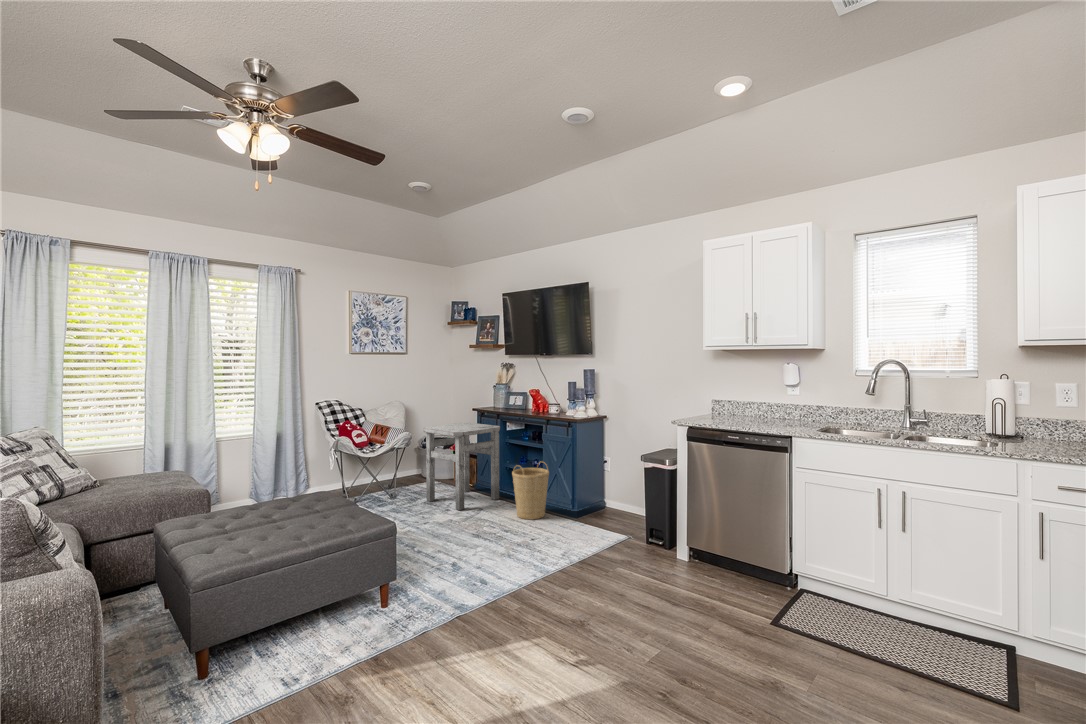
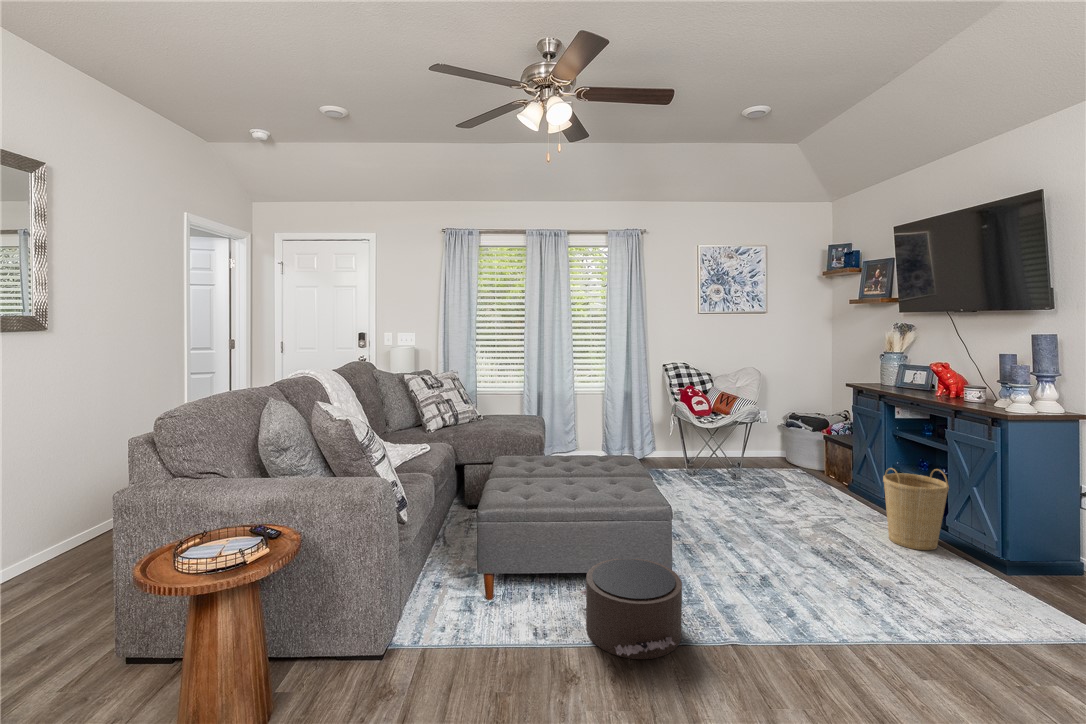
side table: present [424,423,500,510] -> none [769,400,878,510]
pouf: none [314,575,424,665] -> present [580,559,682,659]

